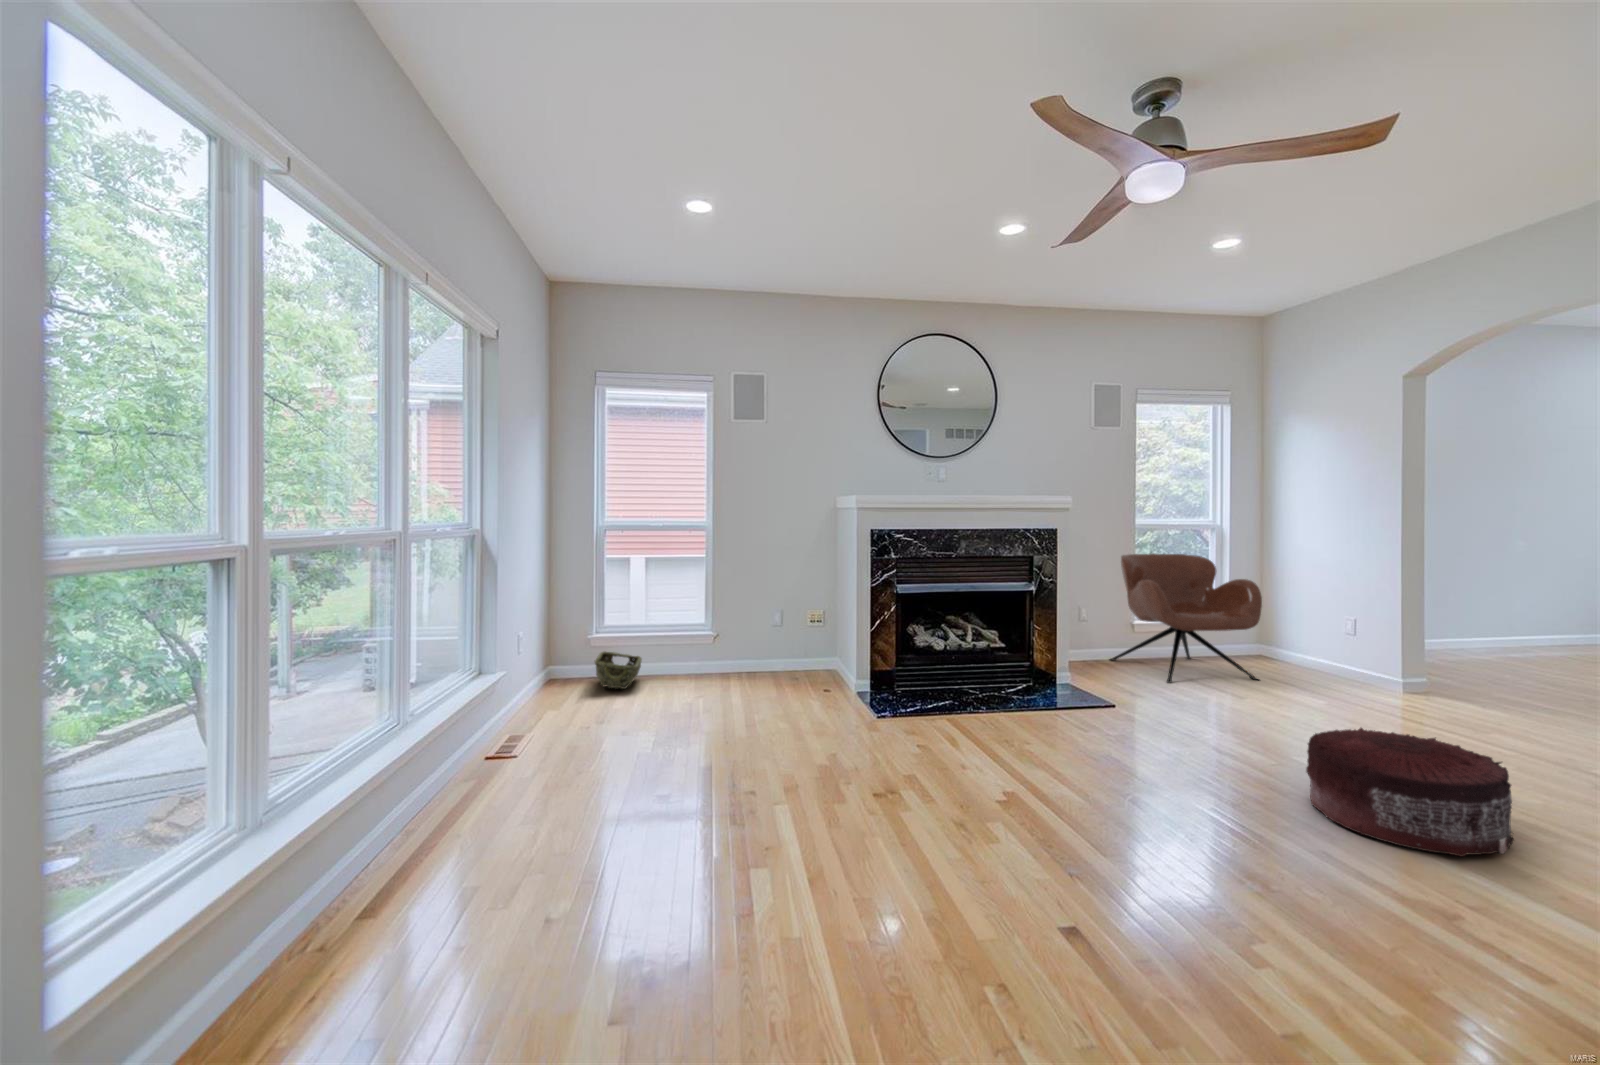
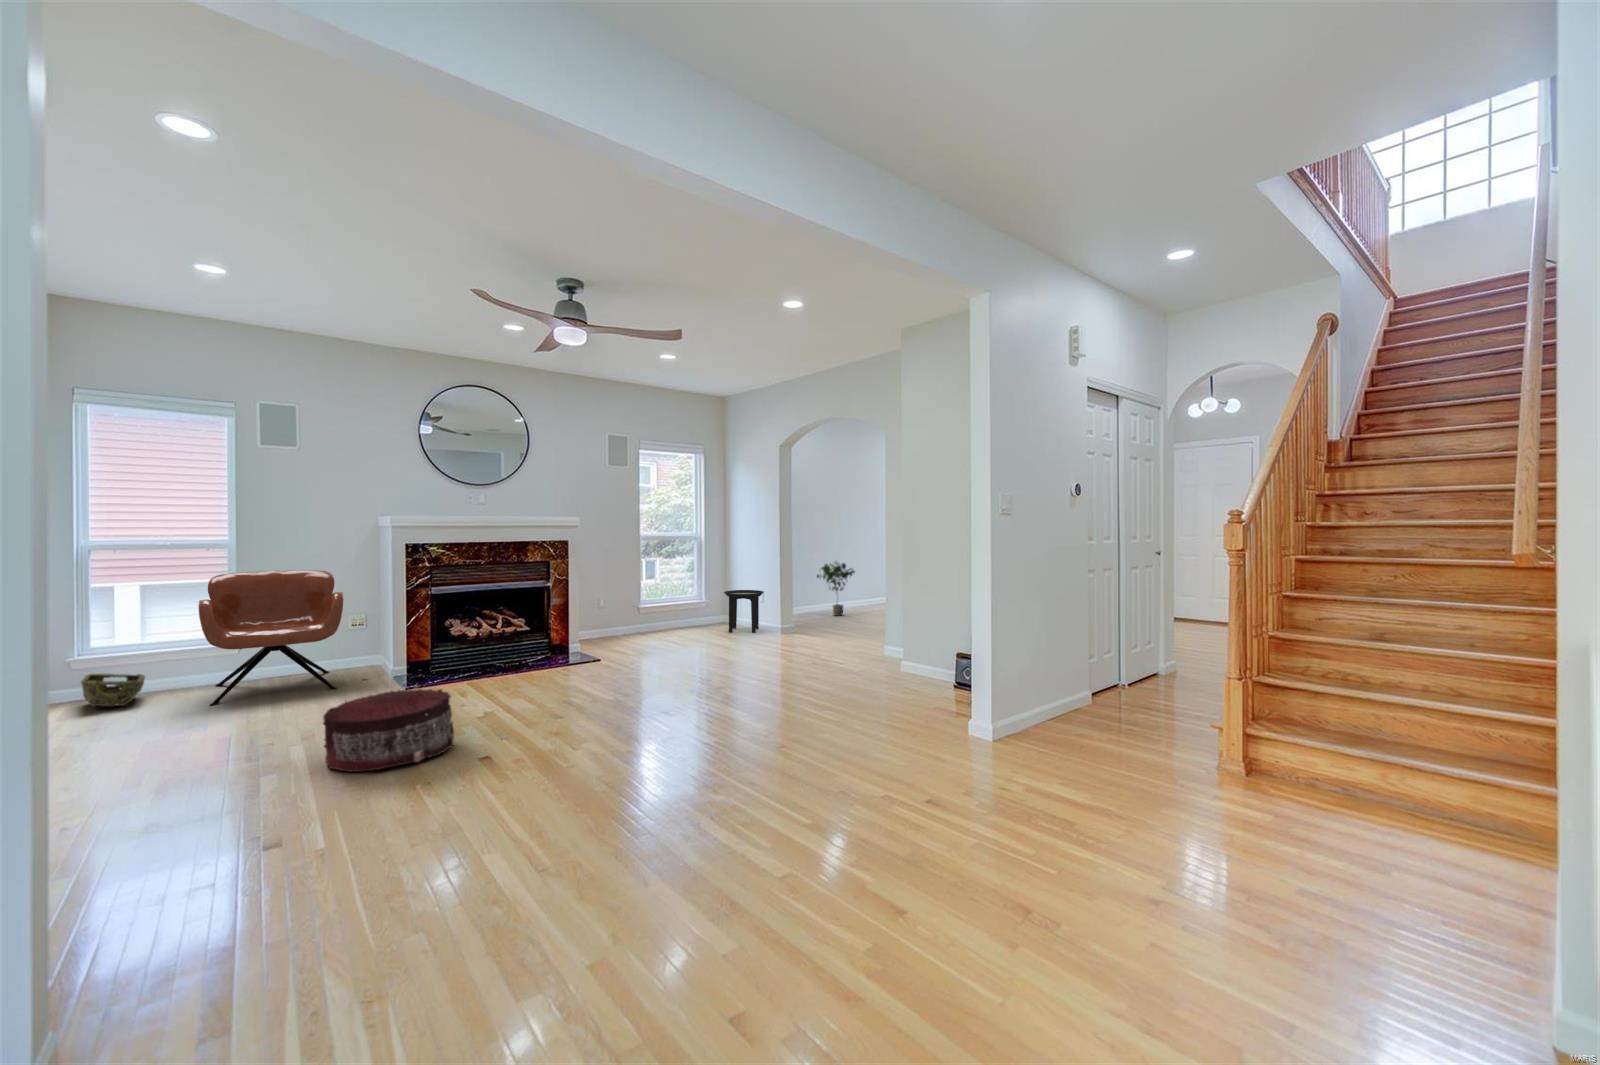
armchair: present [1110,553,1262,683] -> present [199,570,343,706]
potted plant: none [1440,574,1542,667] -> present [817,562,855,616]
side table: none [1284,612,1365,685] -> present [724,590,764,633]
pouf: present [1306,728,1514,857] -> present [323,689,454,772]

